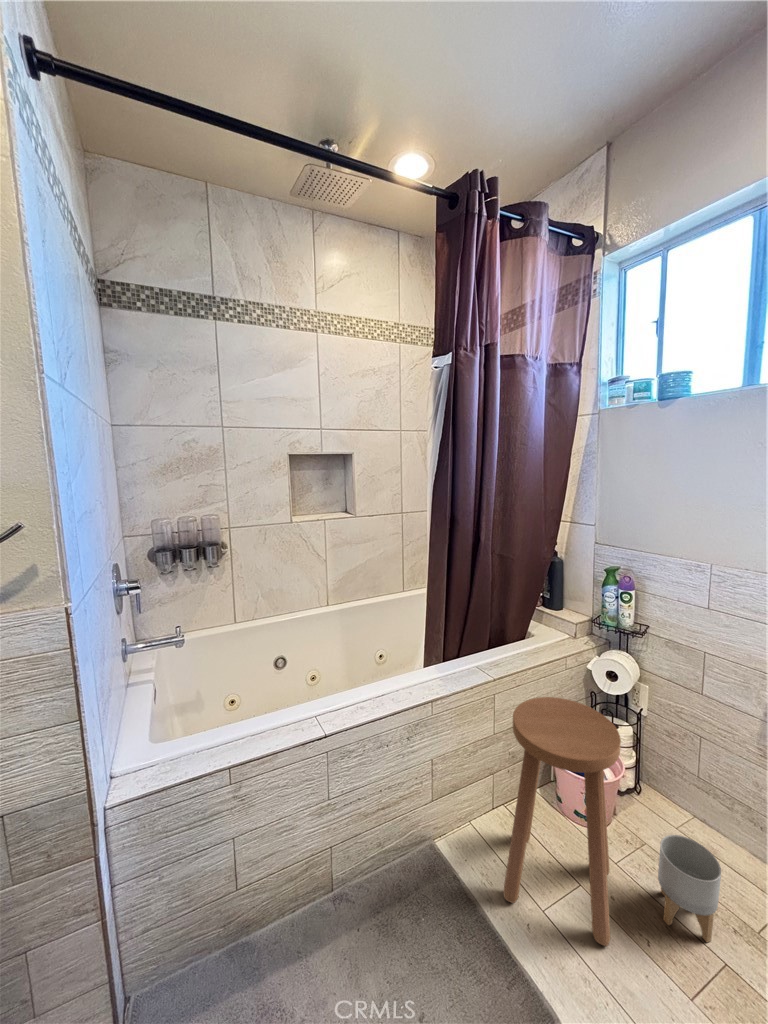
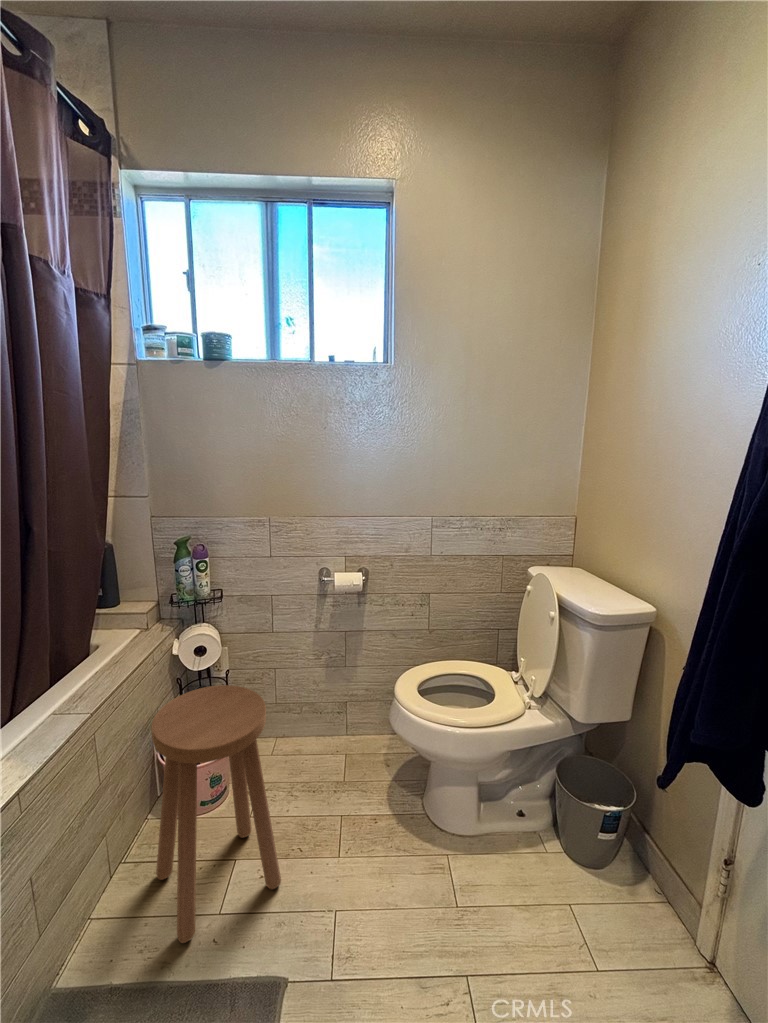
planter: present [658,835,721,943] -> none [287,748,329,828]

